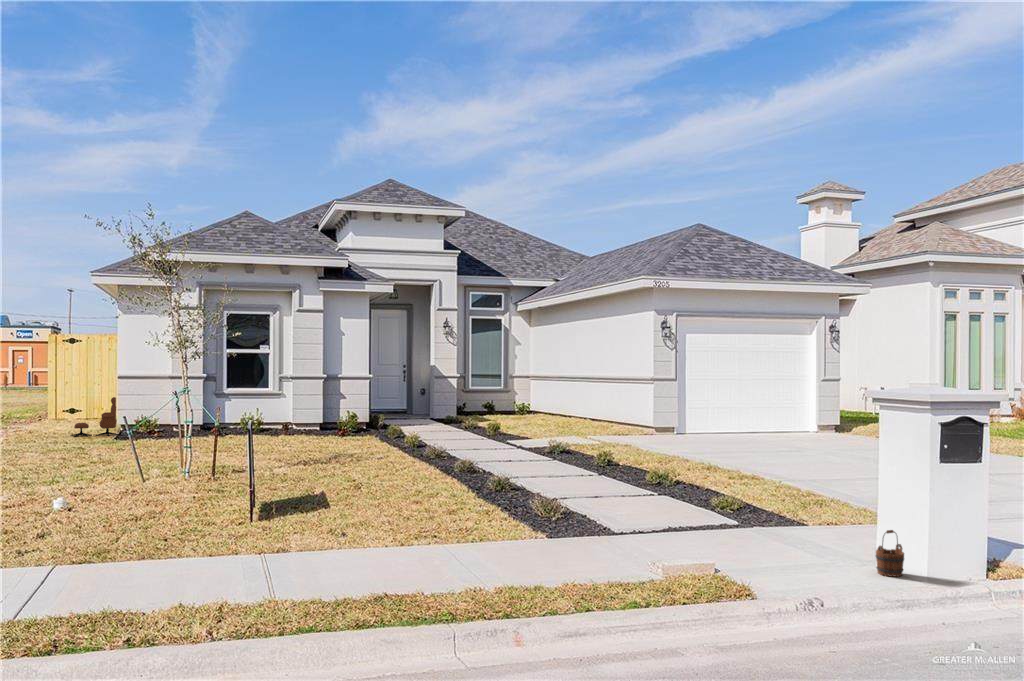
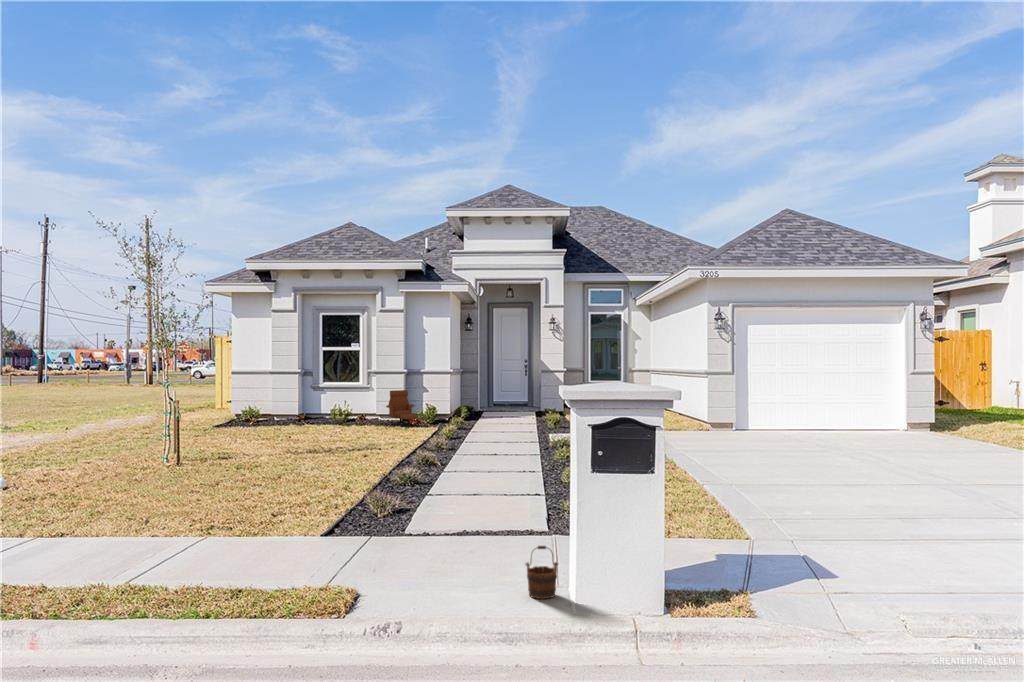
lounge chair: present [71,397,119,437] -> present [386,390,418,427]

